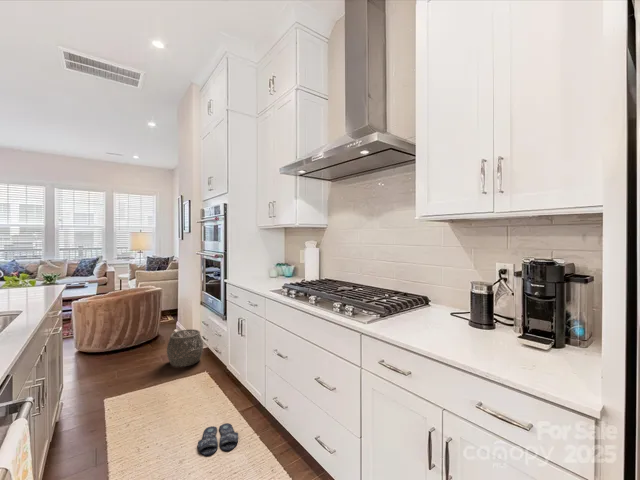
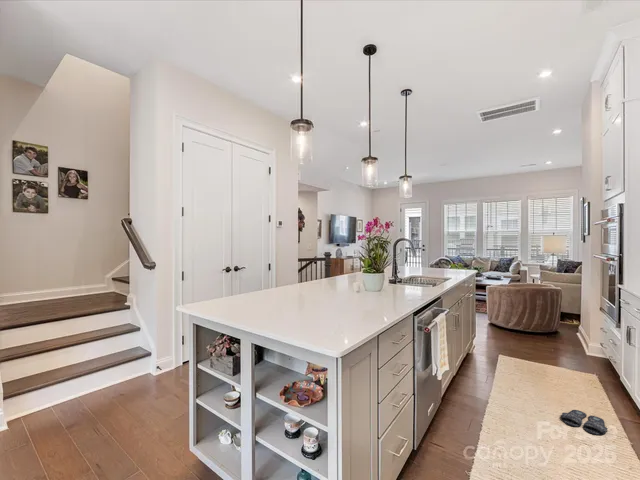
woven basket: present [167,329,203,367] -> none [557,329,599,365]

